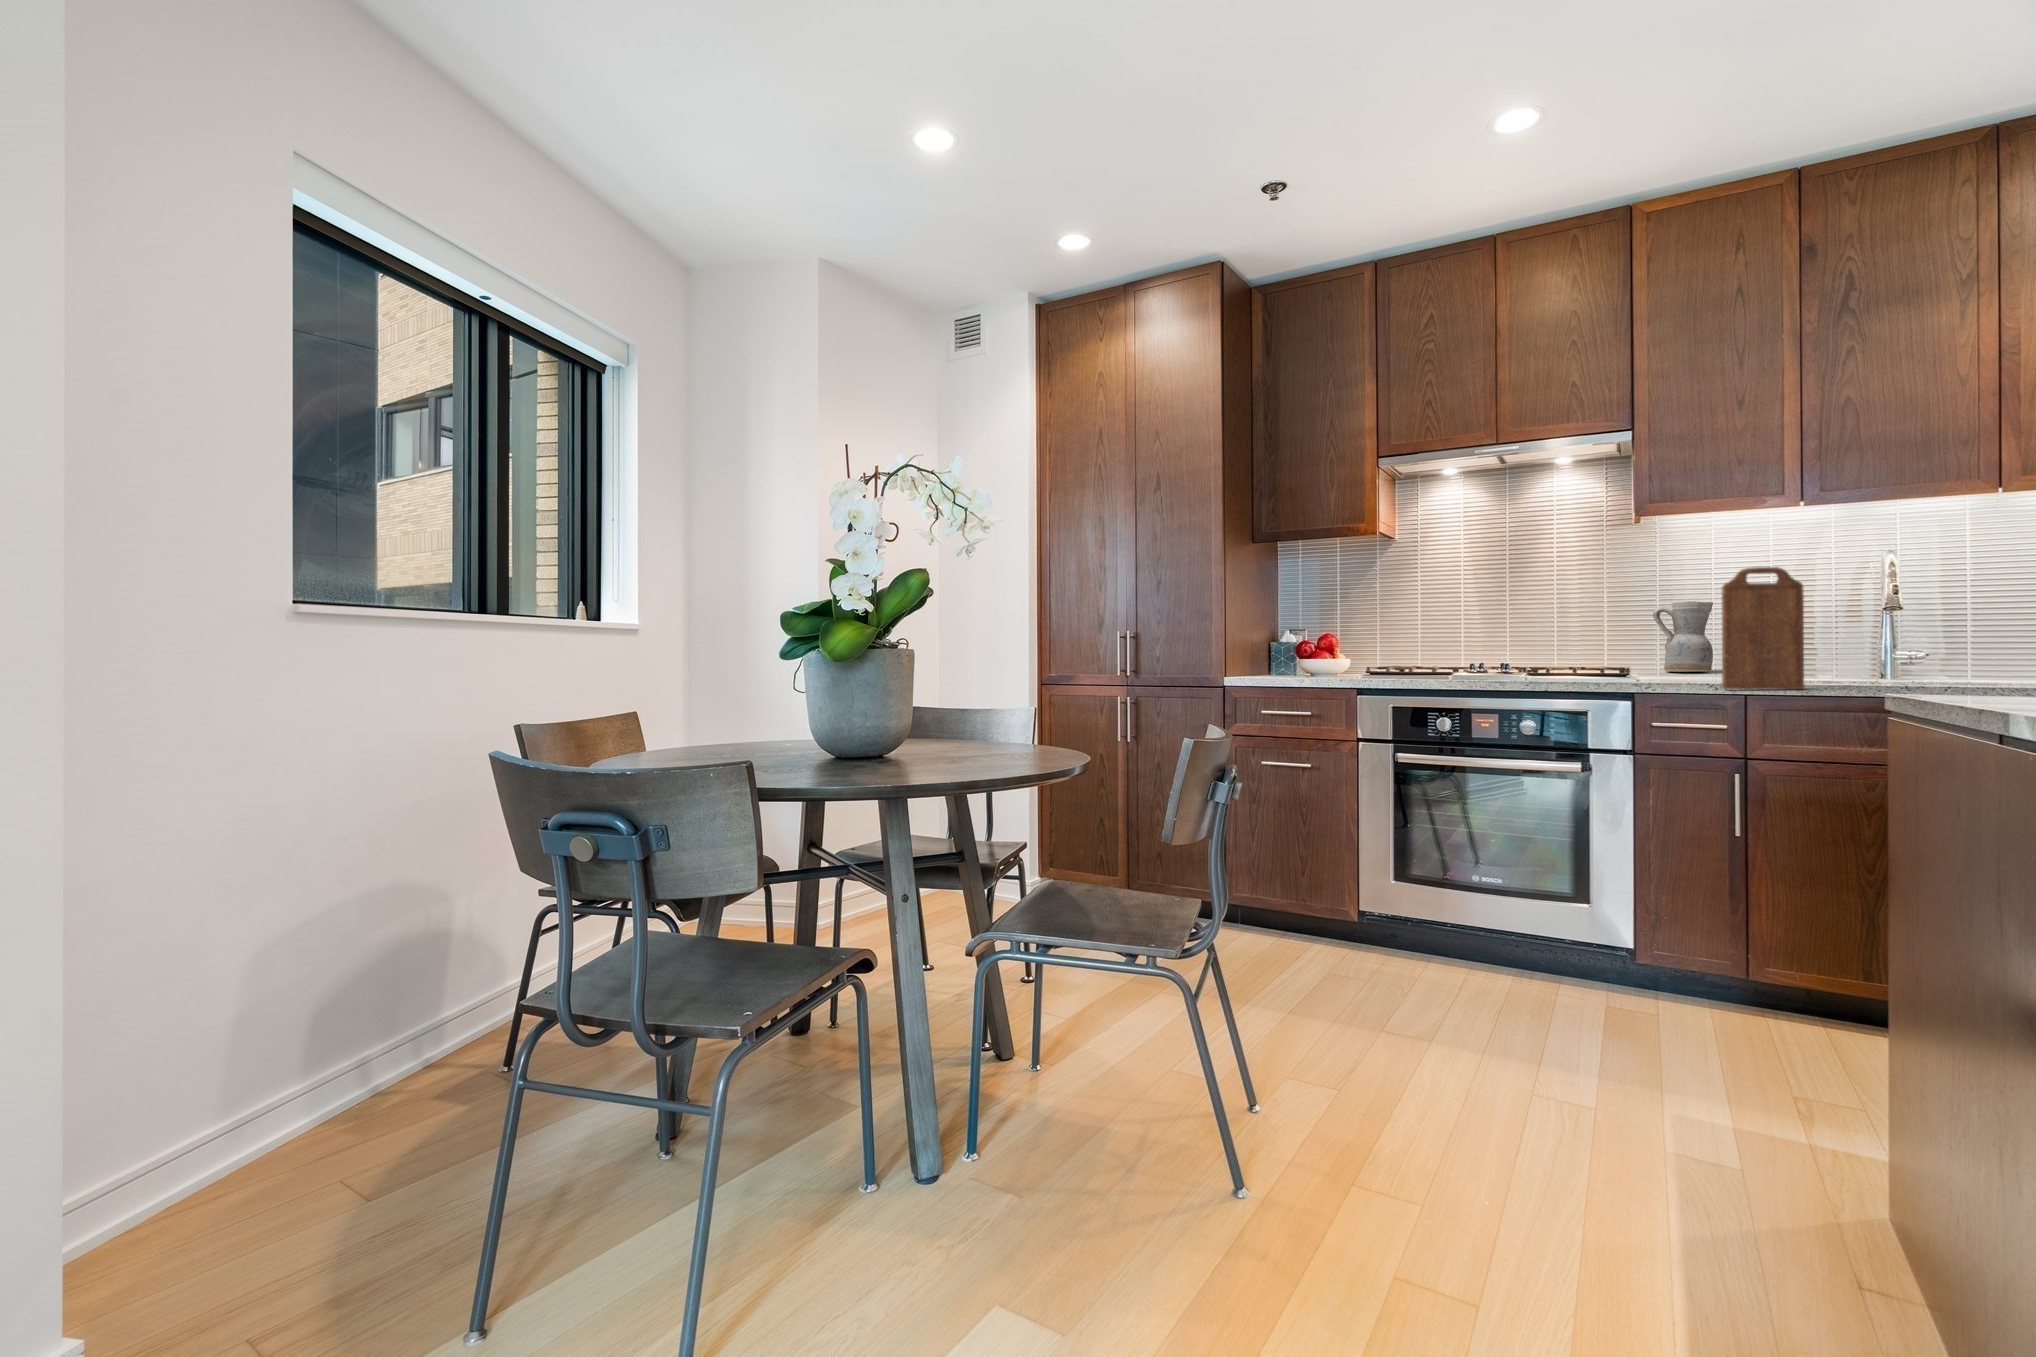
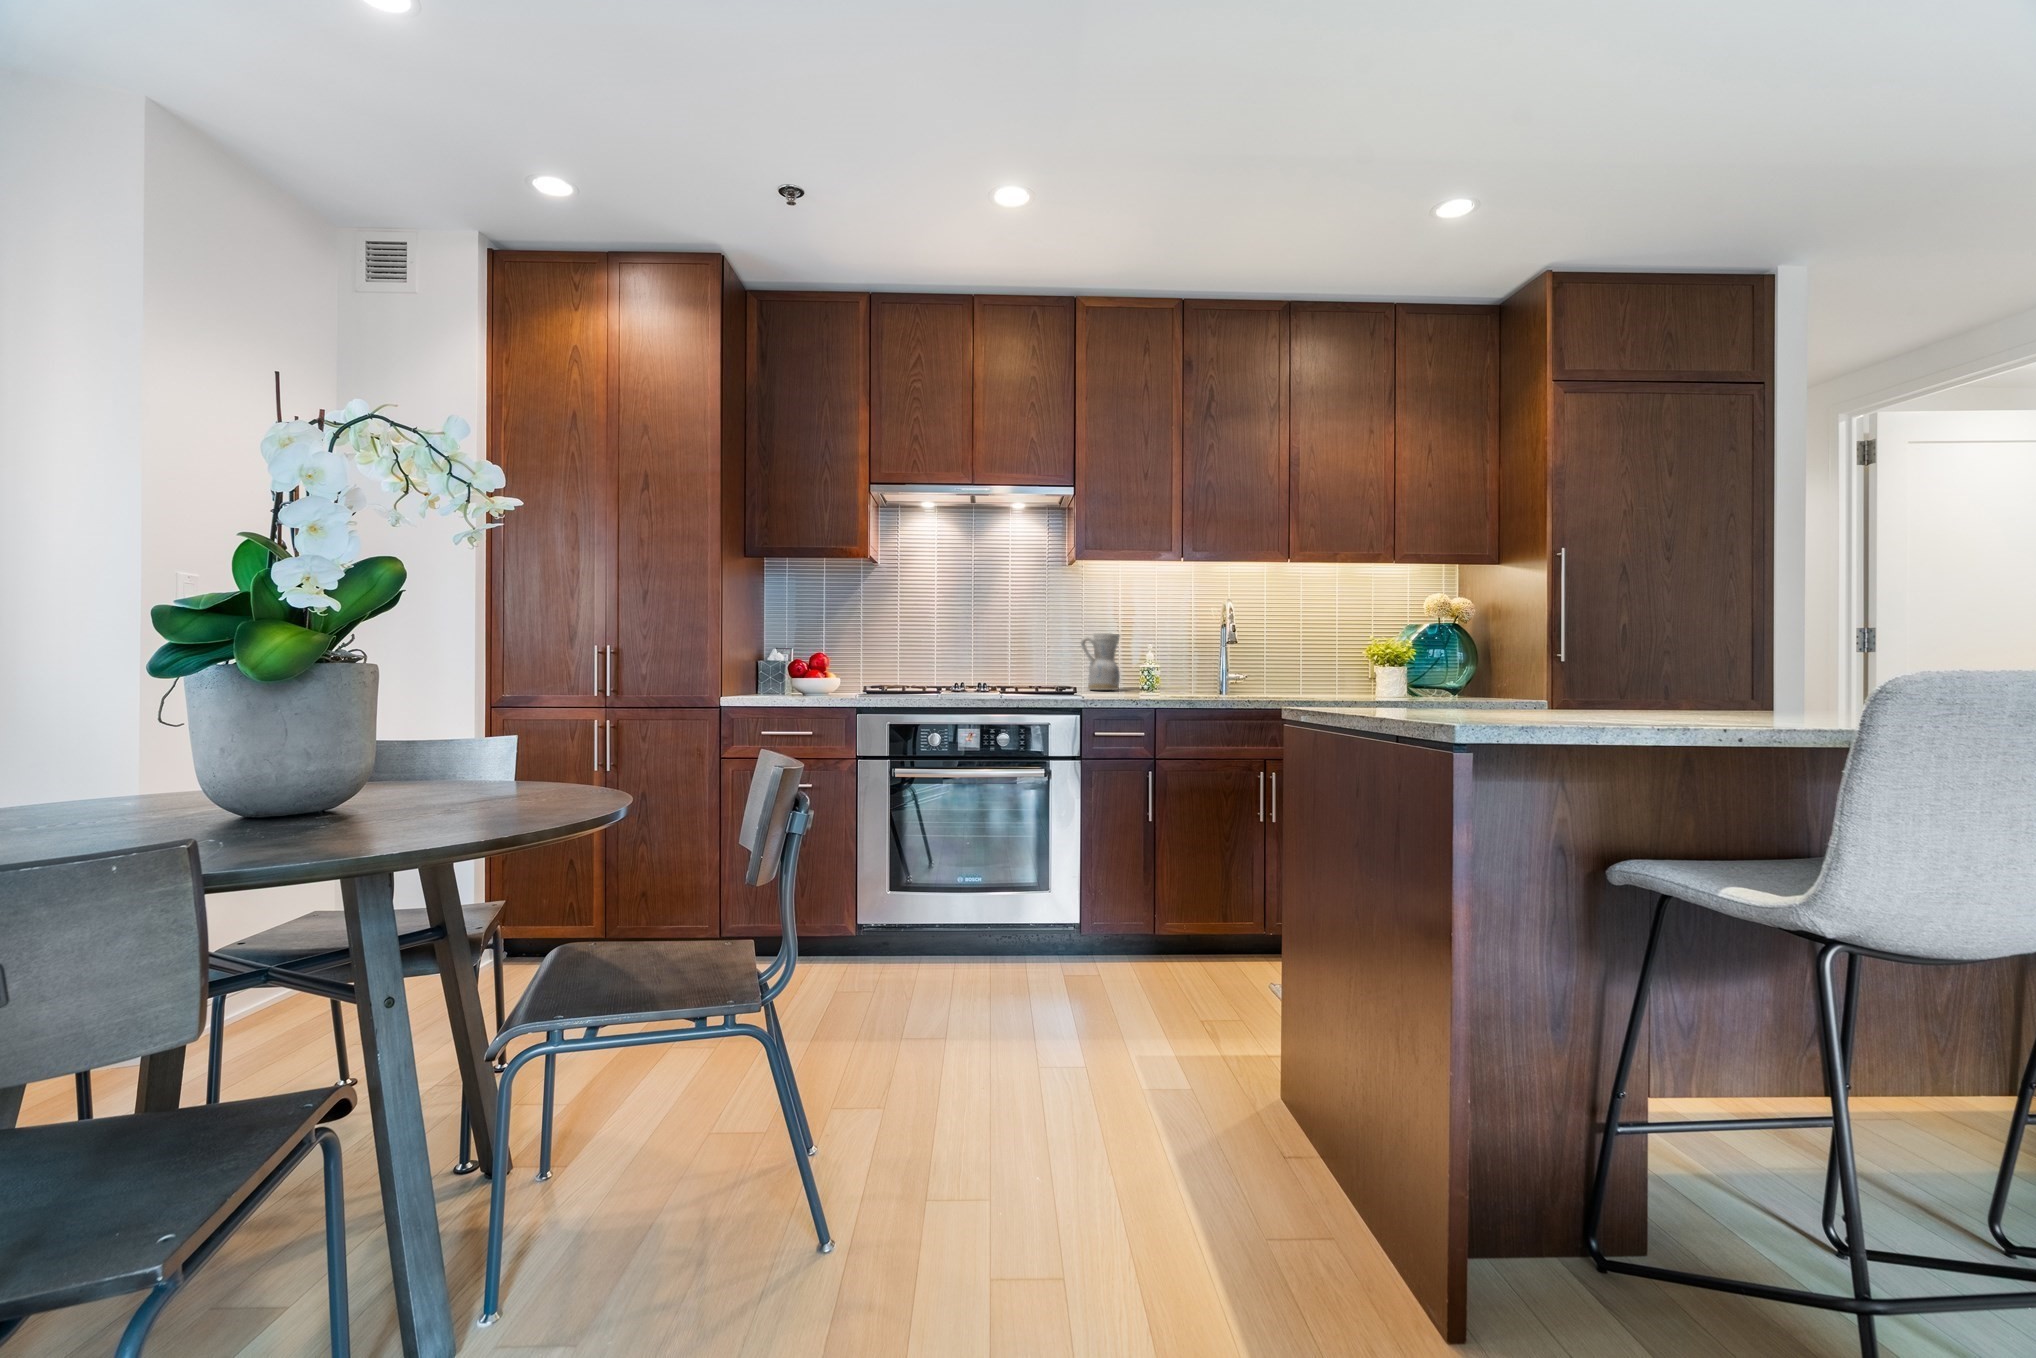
cutting board: present [1722,567,1804,689] -> none [1138,609,1186,705]

